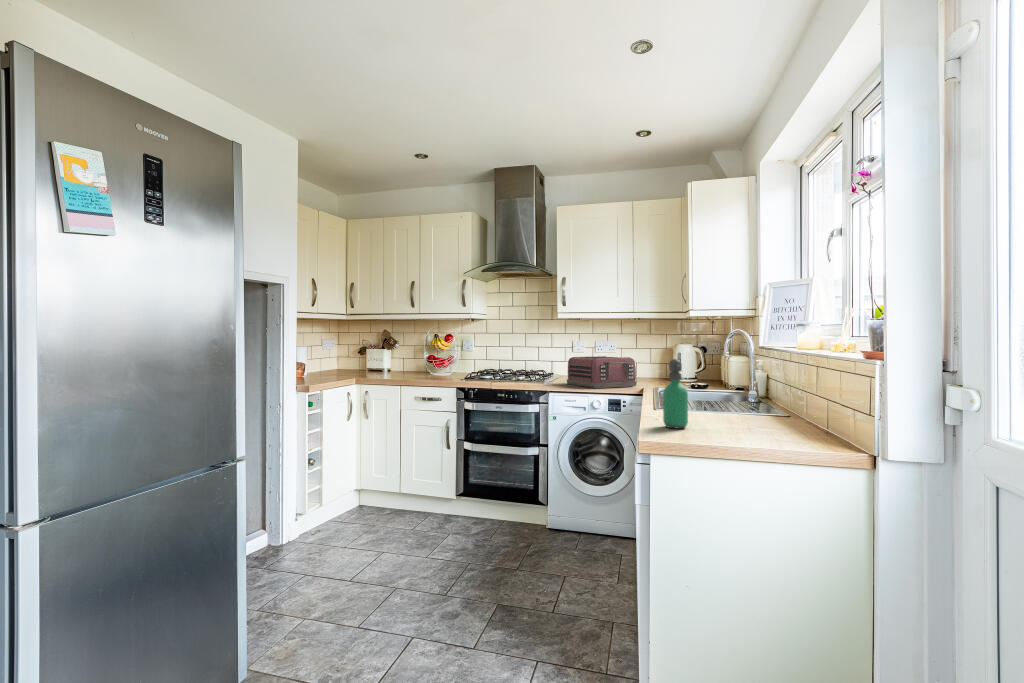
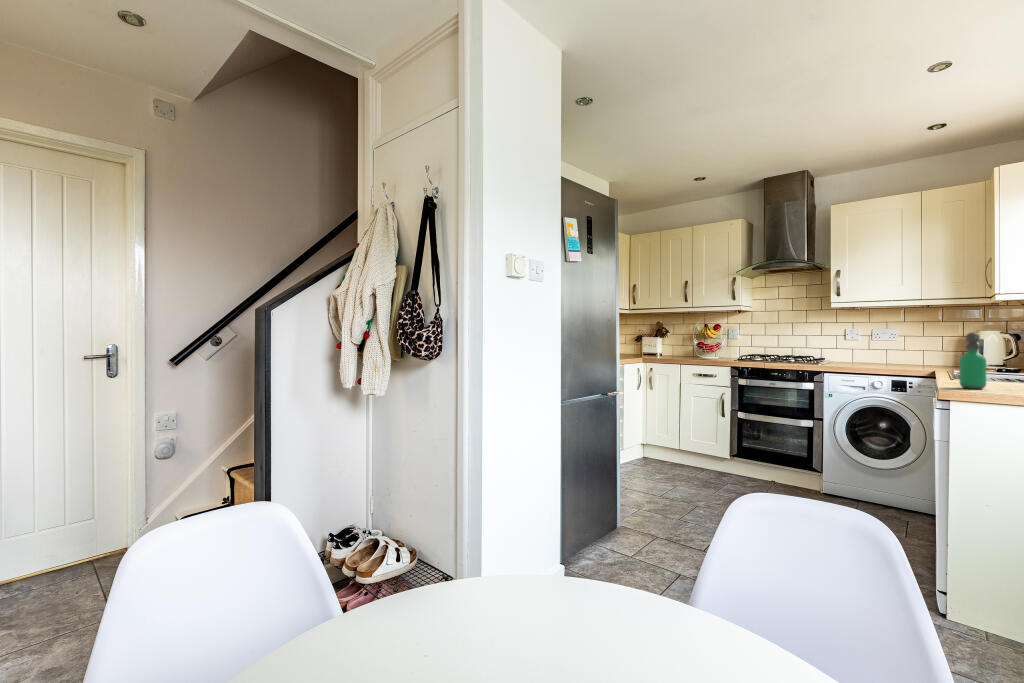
toaster: present [567,356,637,388] -> none [844,342,925,369]

